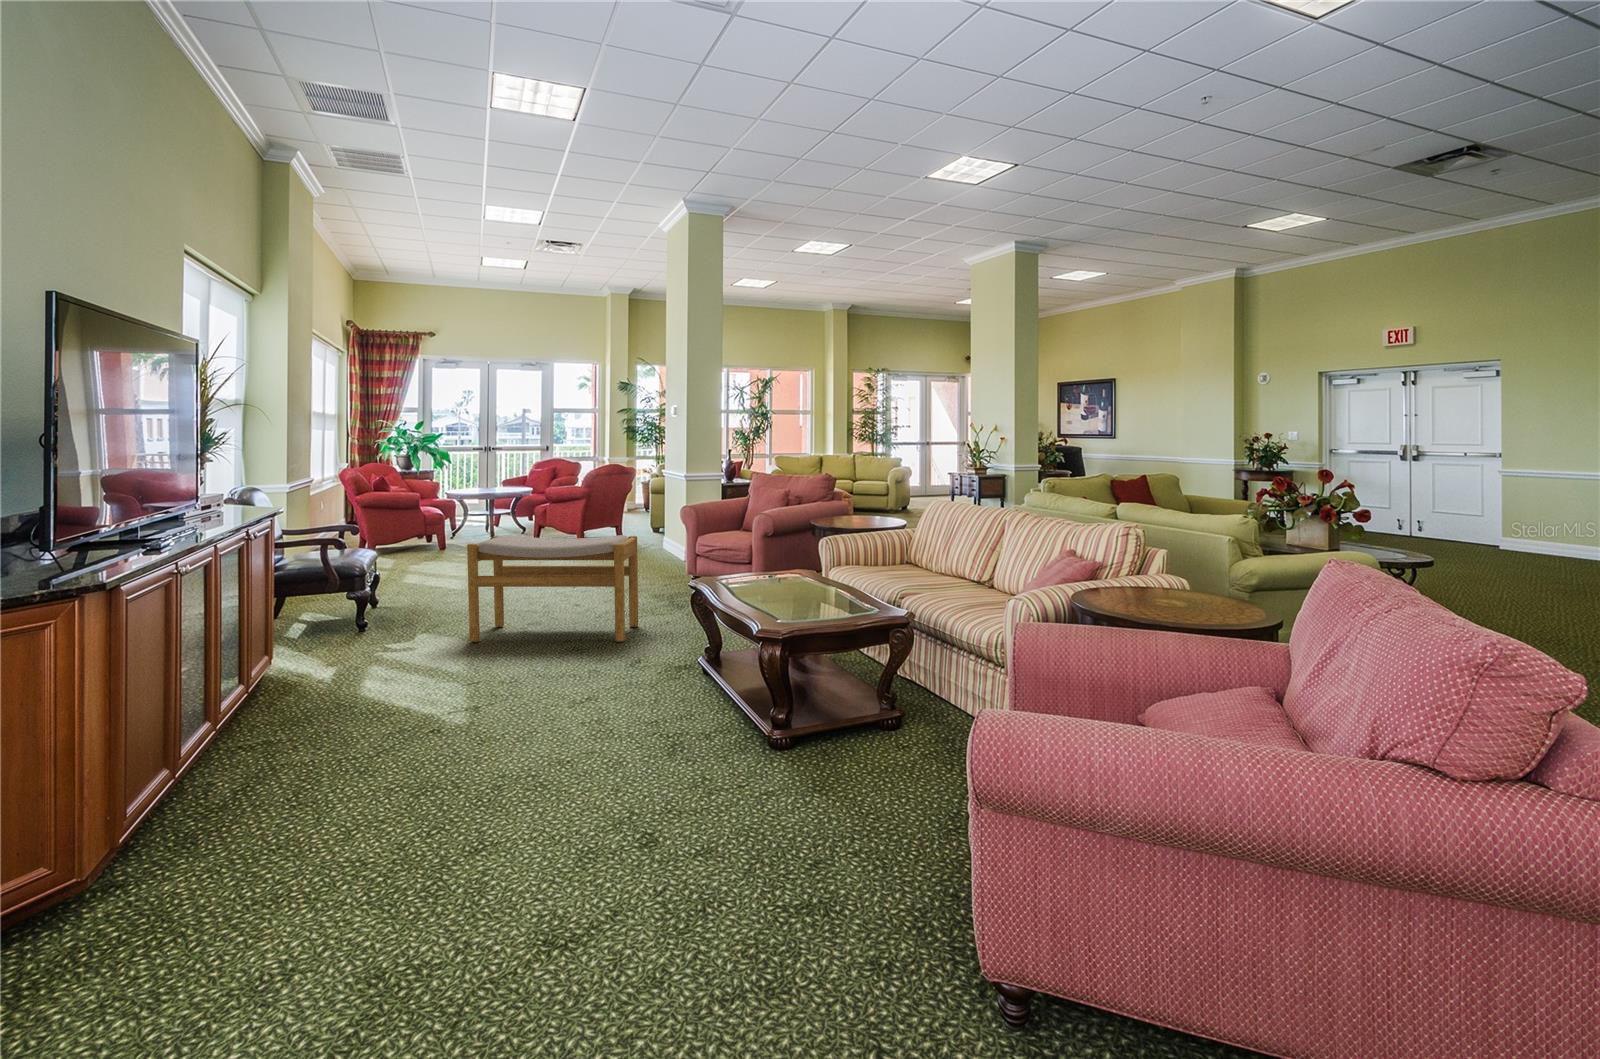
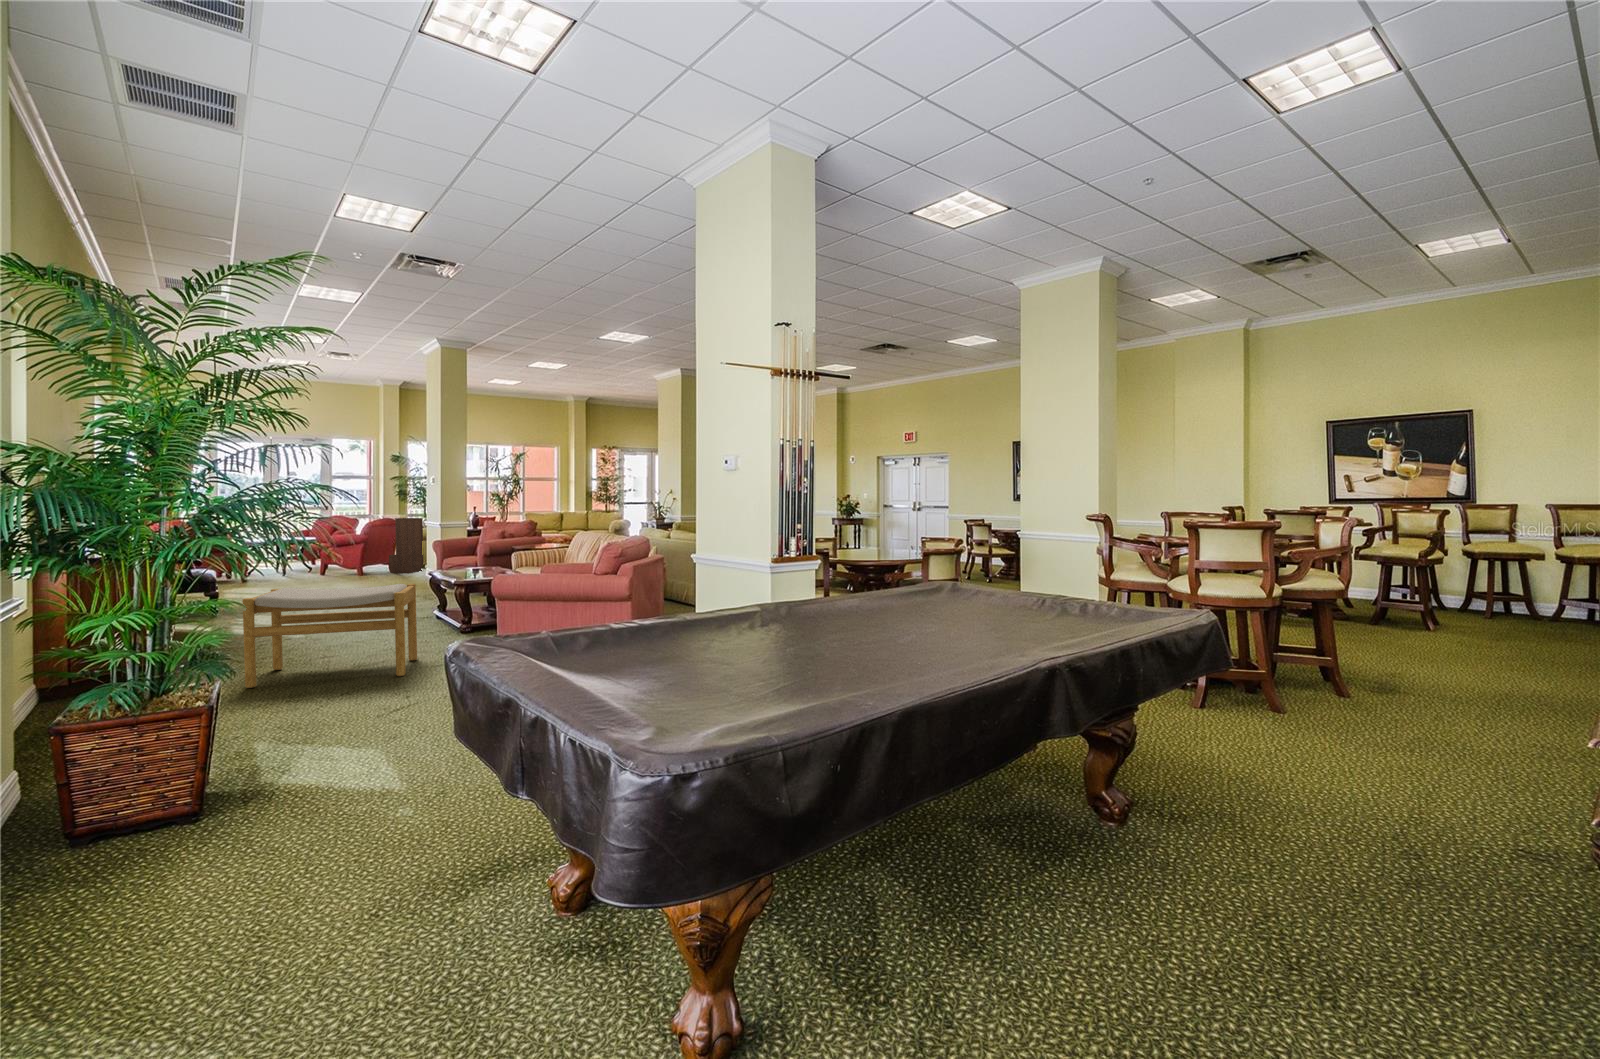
bookshelf: none [615,463,653,532] -> present [389,518,424,573]

